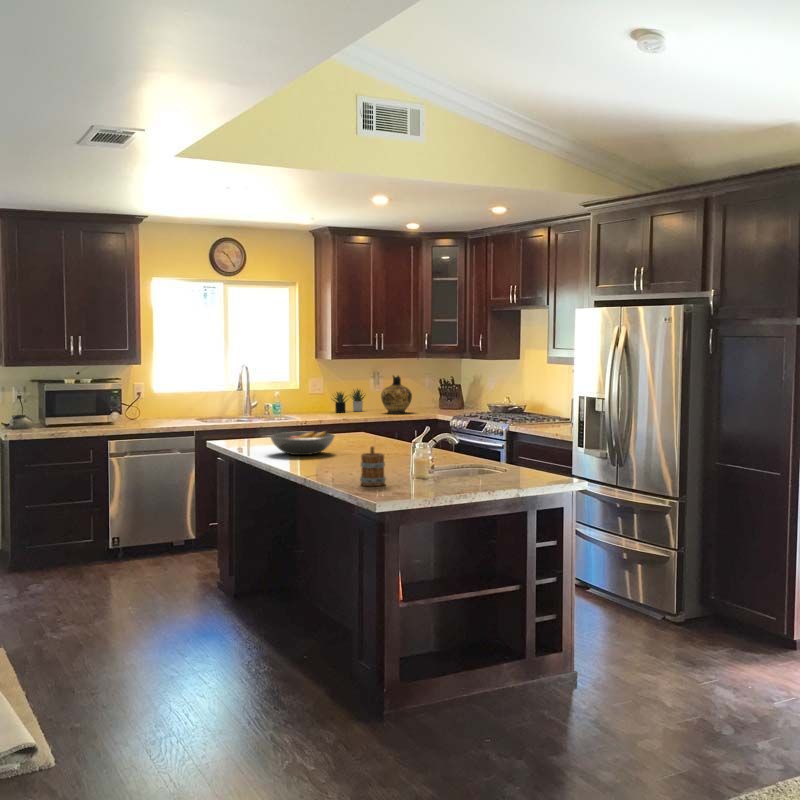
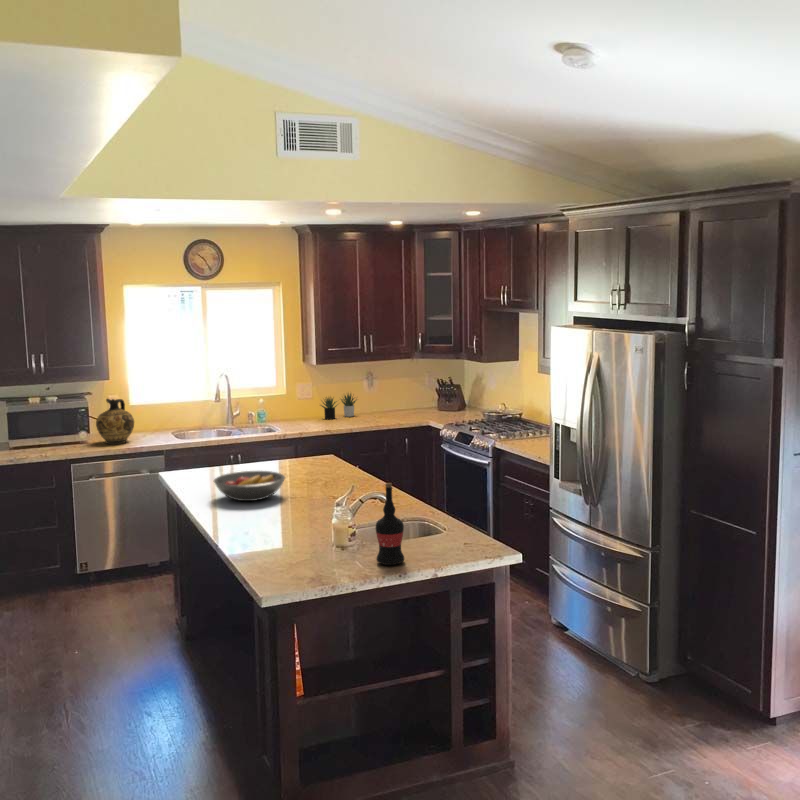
ceramic jug: present [381,376,412,414] -> present [96,399,134,444]
wine bottle: none [445,412,470,484] -> present [376,483,404,565]
mug: present [360,447,386,486] -> none [279,519,308,569]

